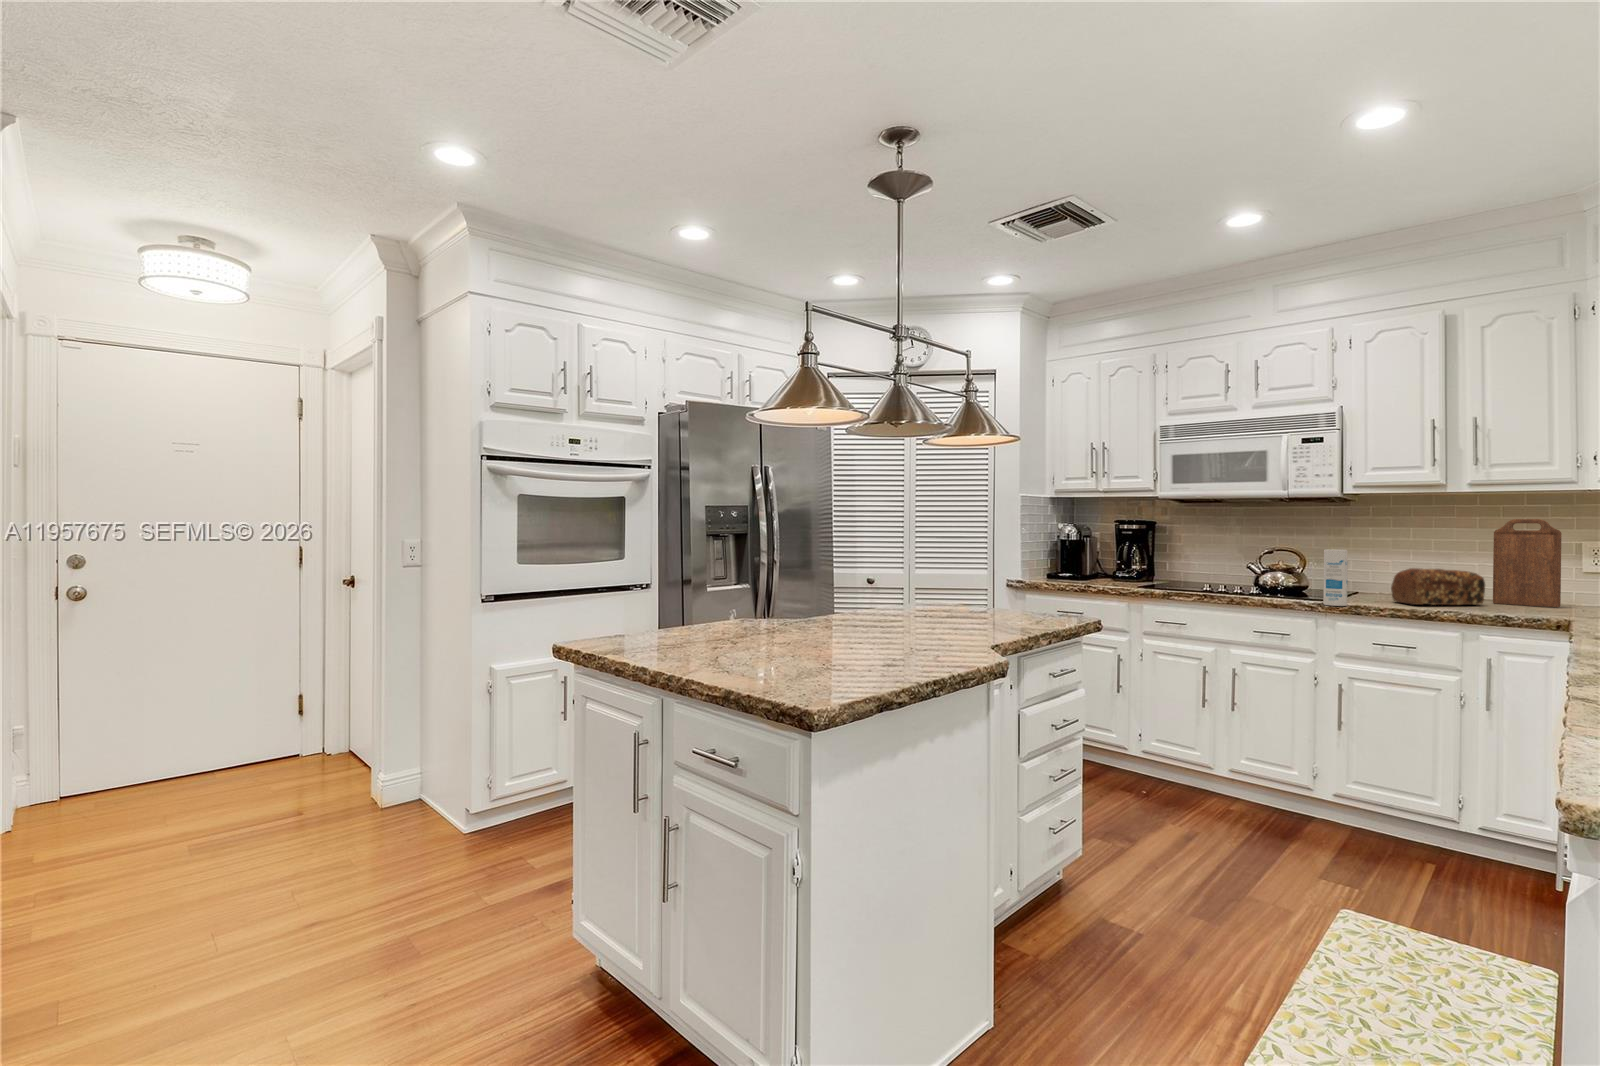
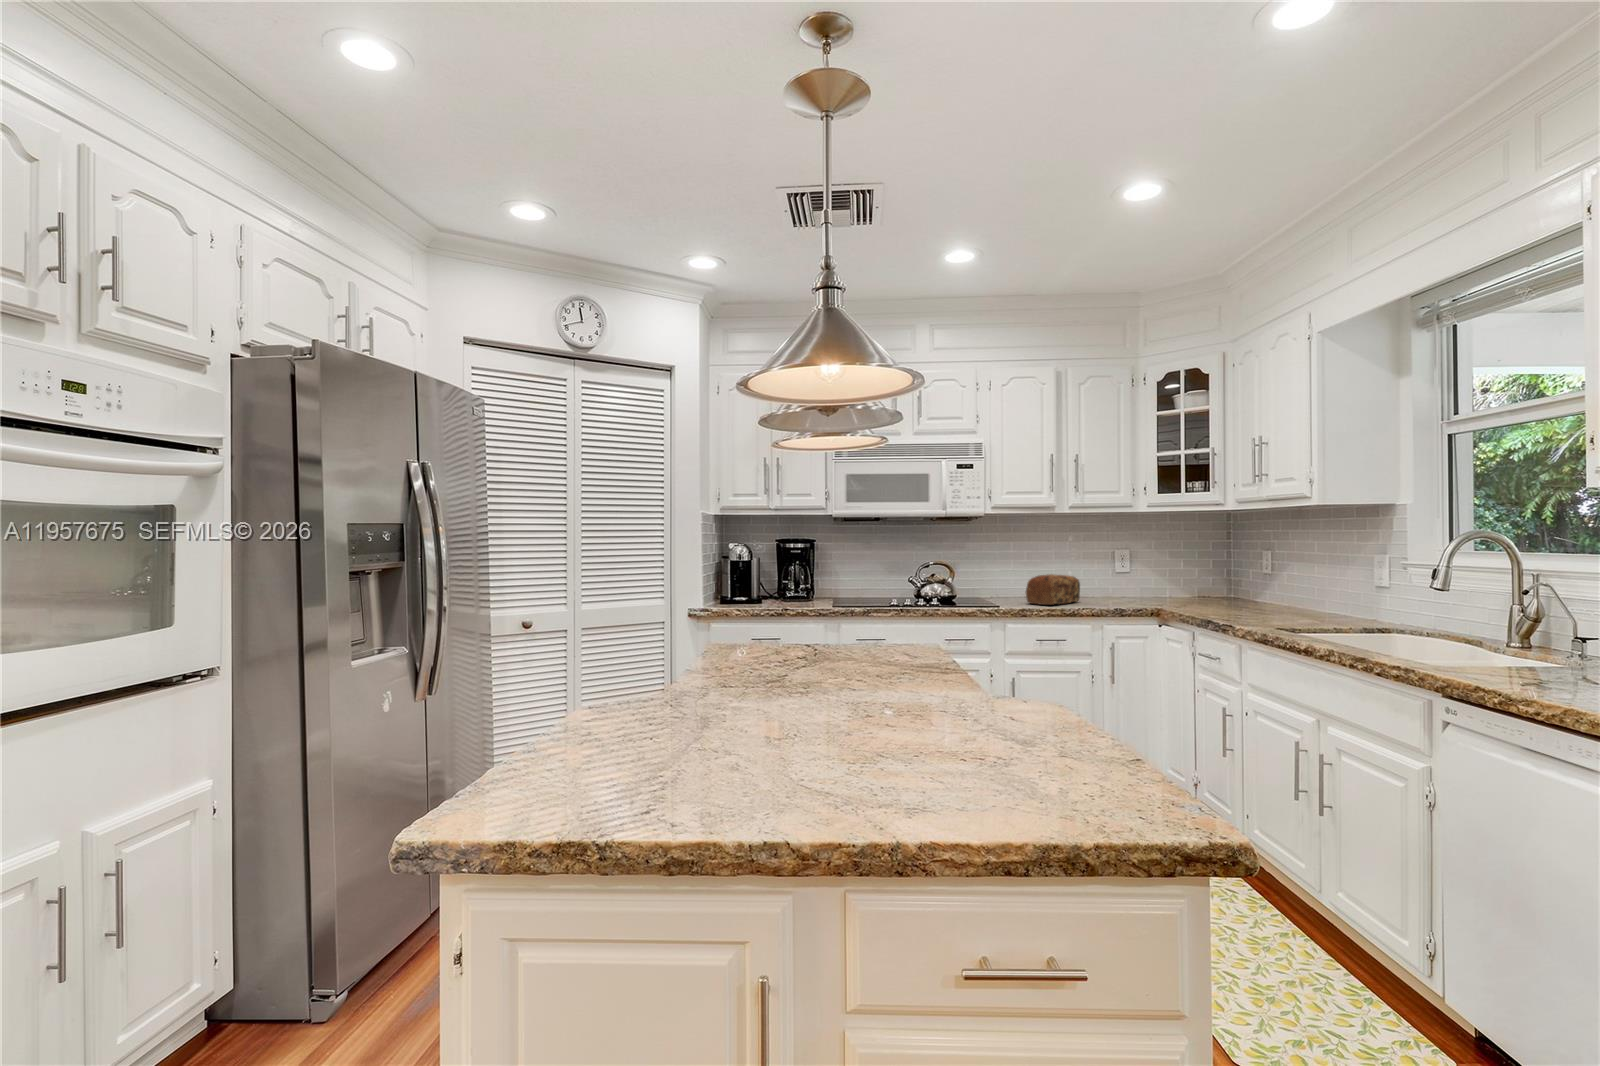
cutting board: present [1493,519,1562,607] -> none [1074,533,1116,600]
canister: present [1323,549,1348,606] -> none [998,561,1016,611]

